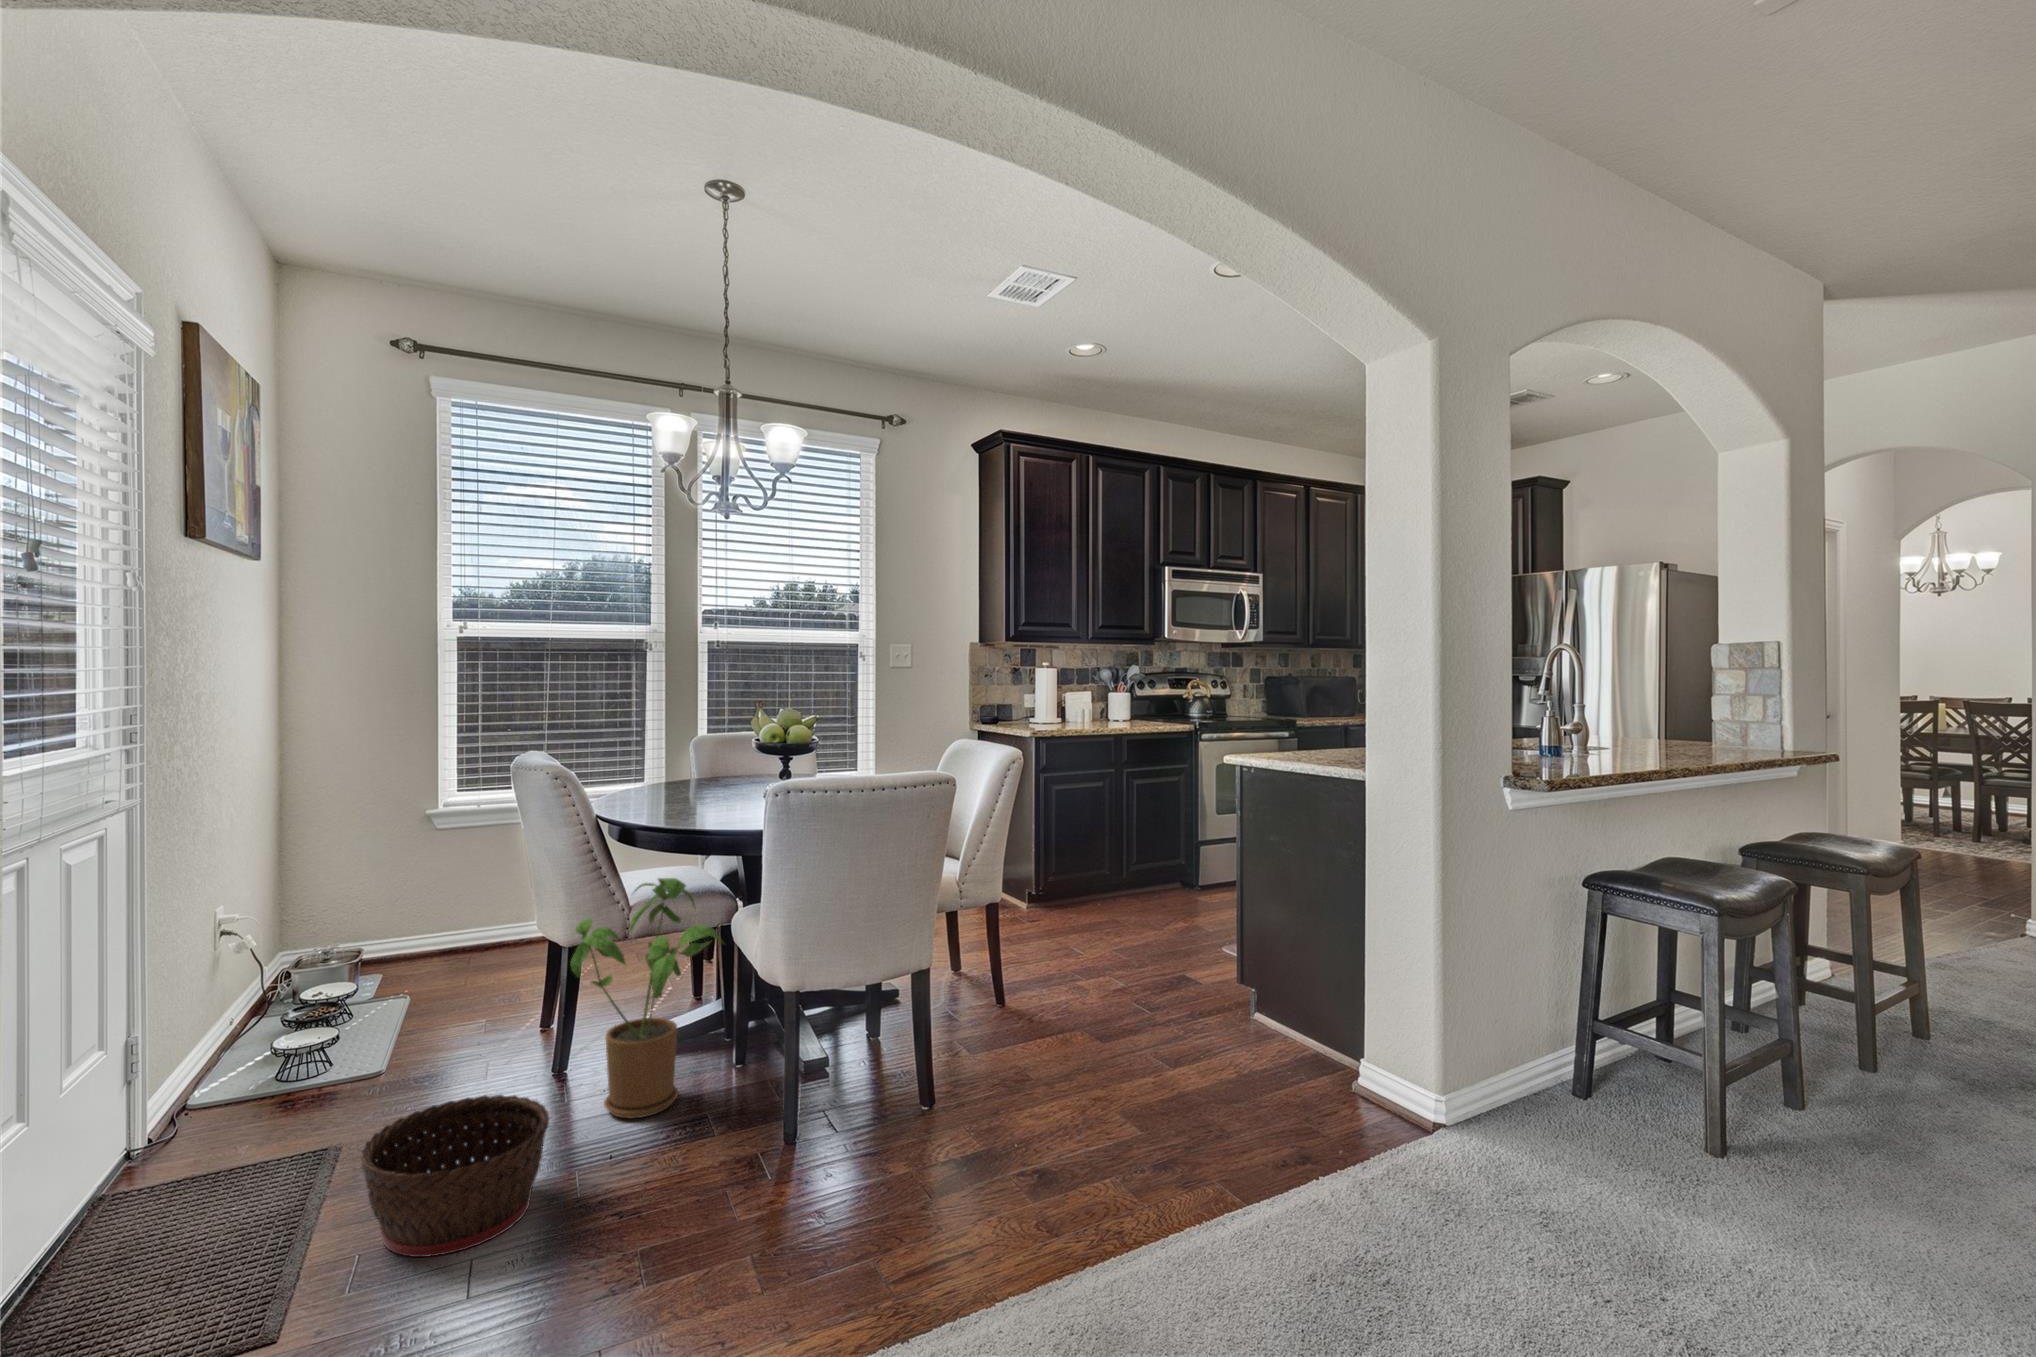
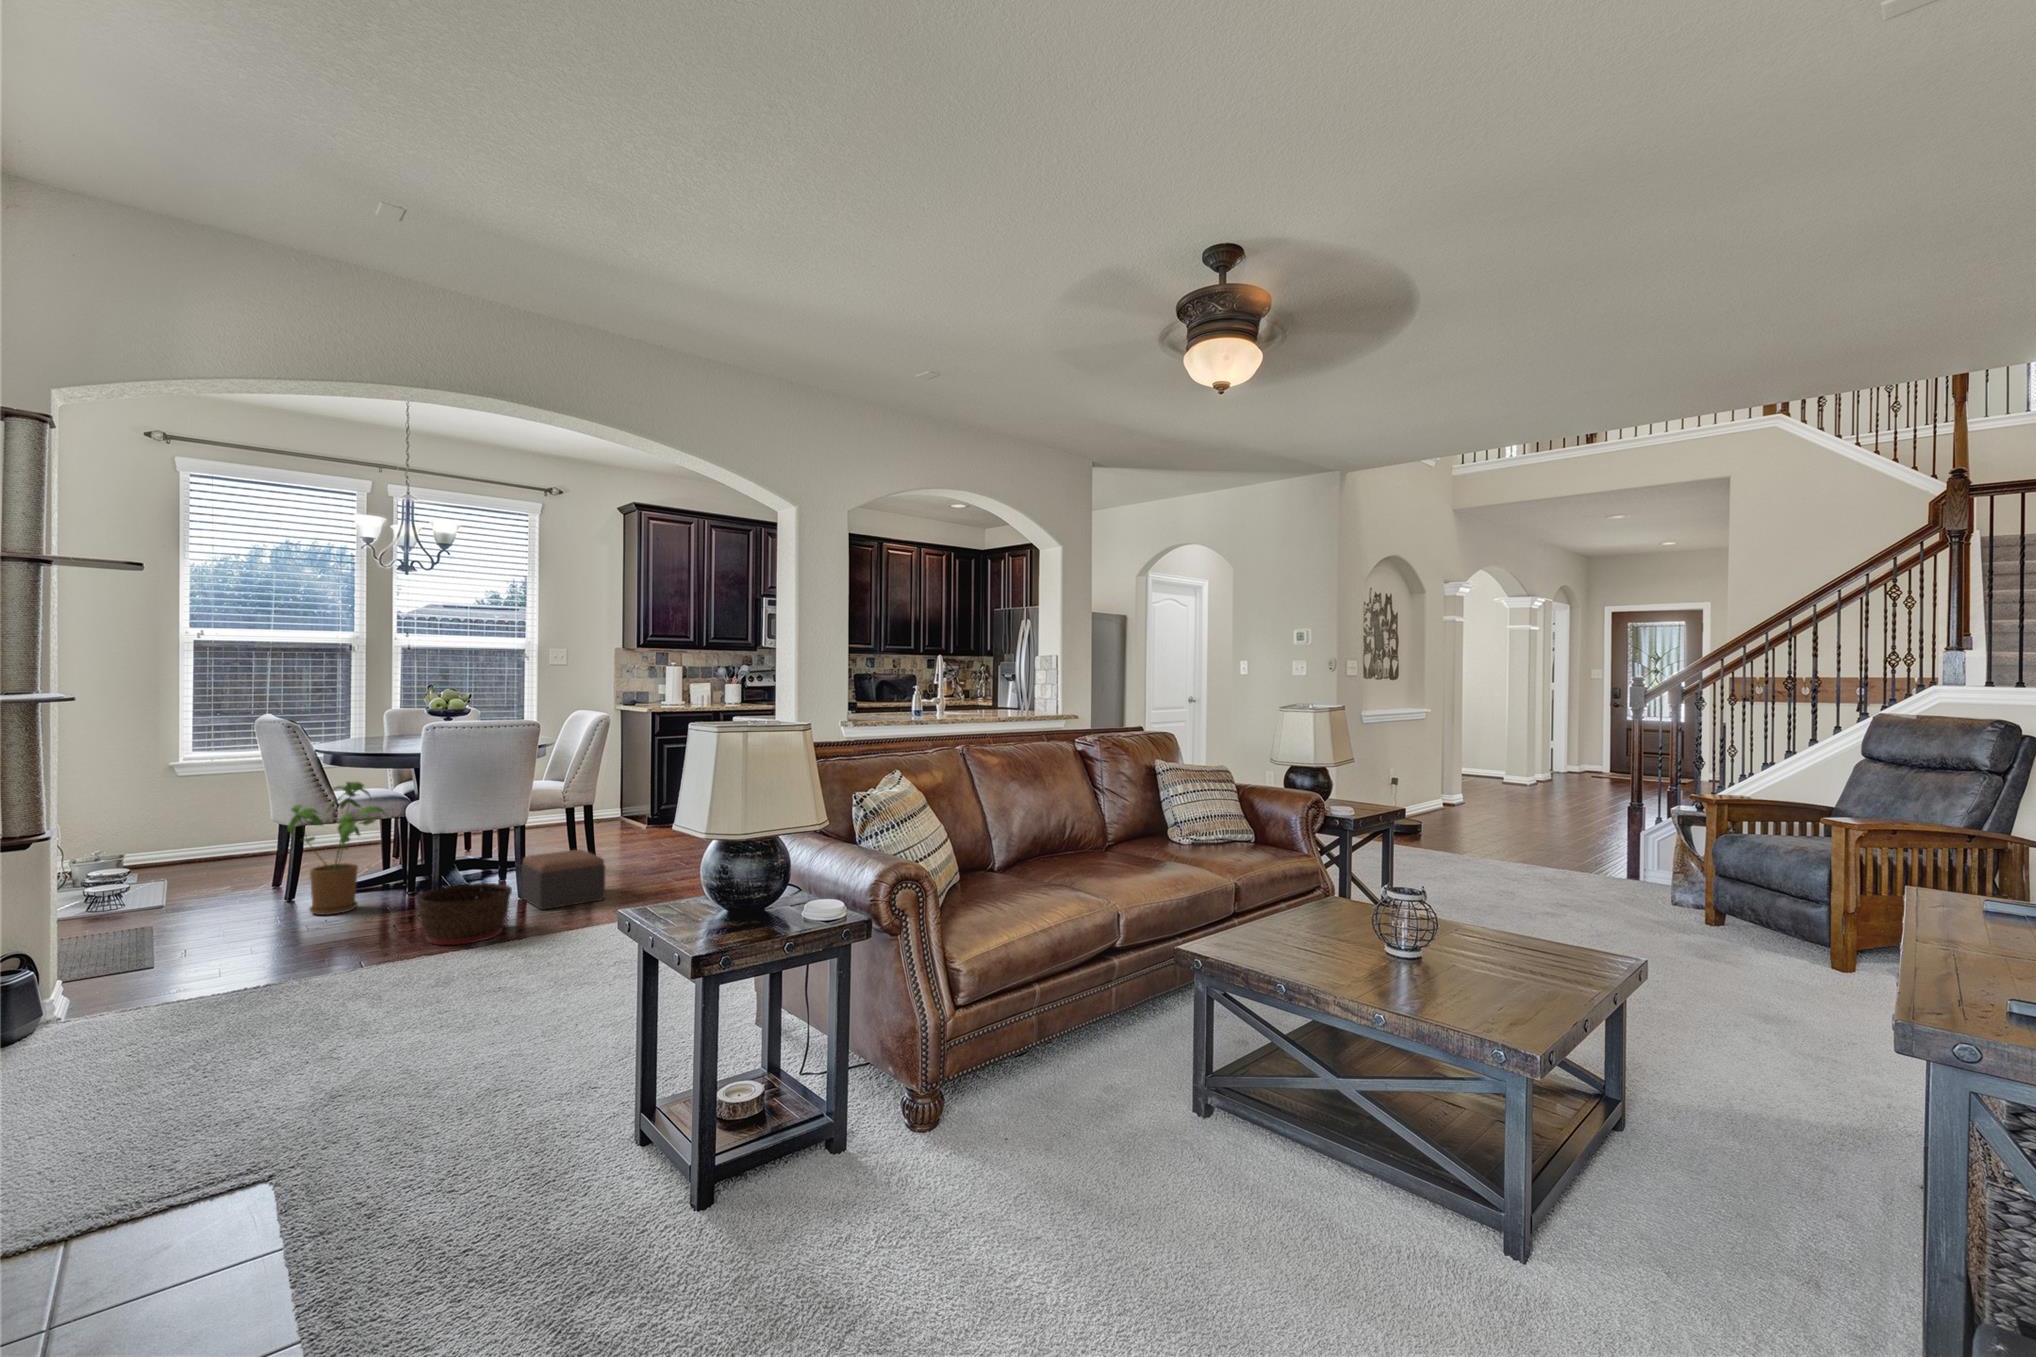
footstool: none [934,1002,1083,1139] -> present [521,849,605,910]
basket: present [361,1095,549,1257] -> present [417,883,512,945]

